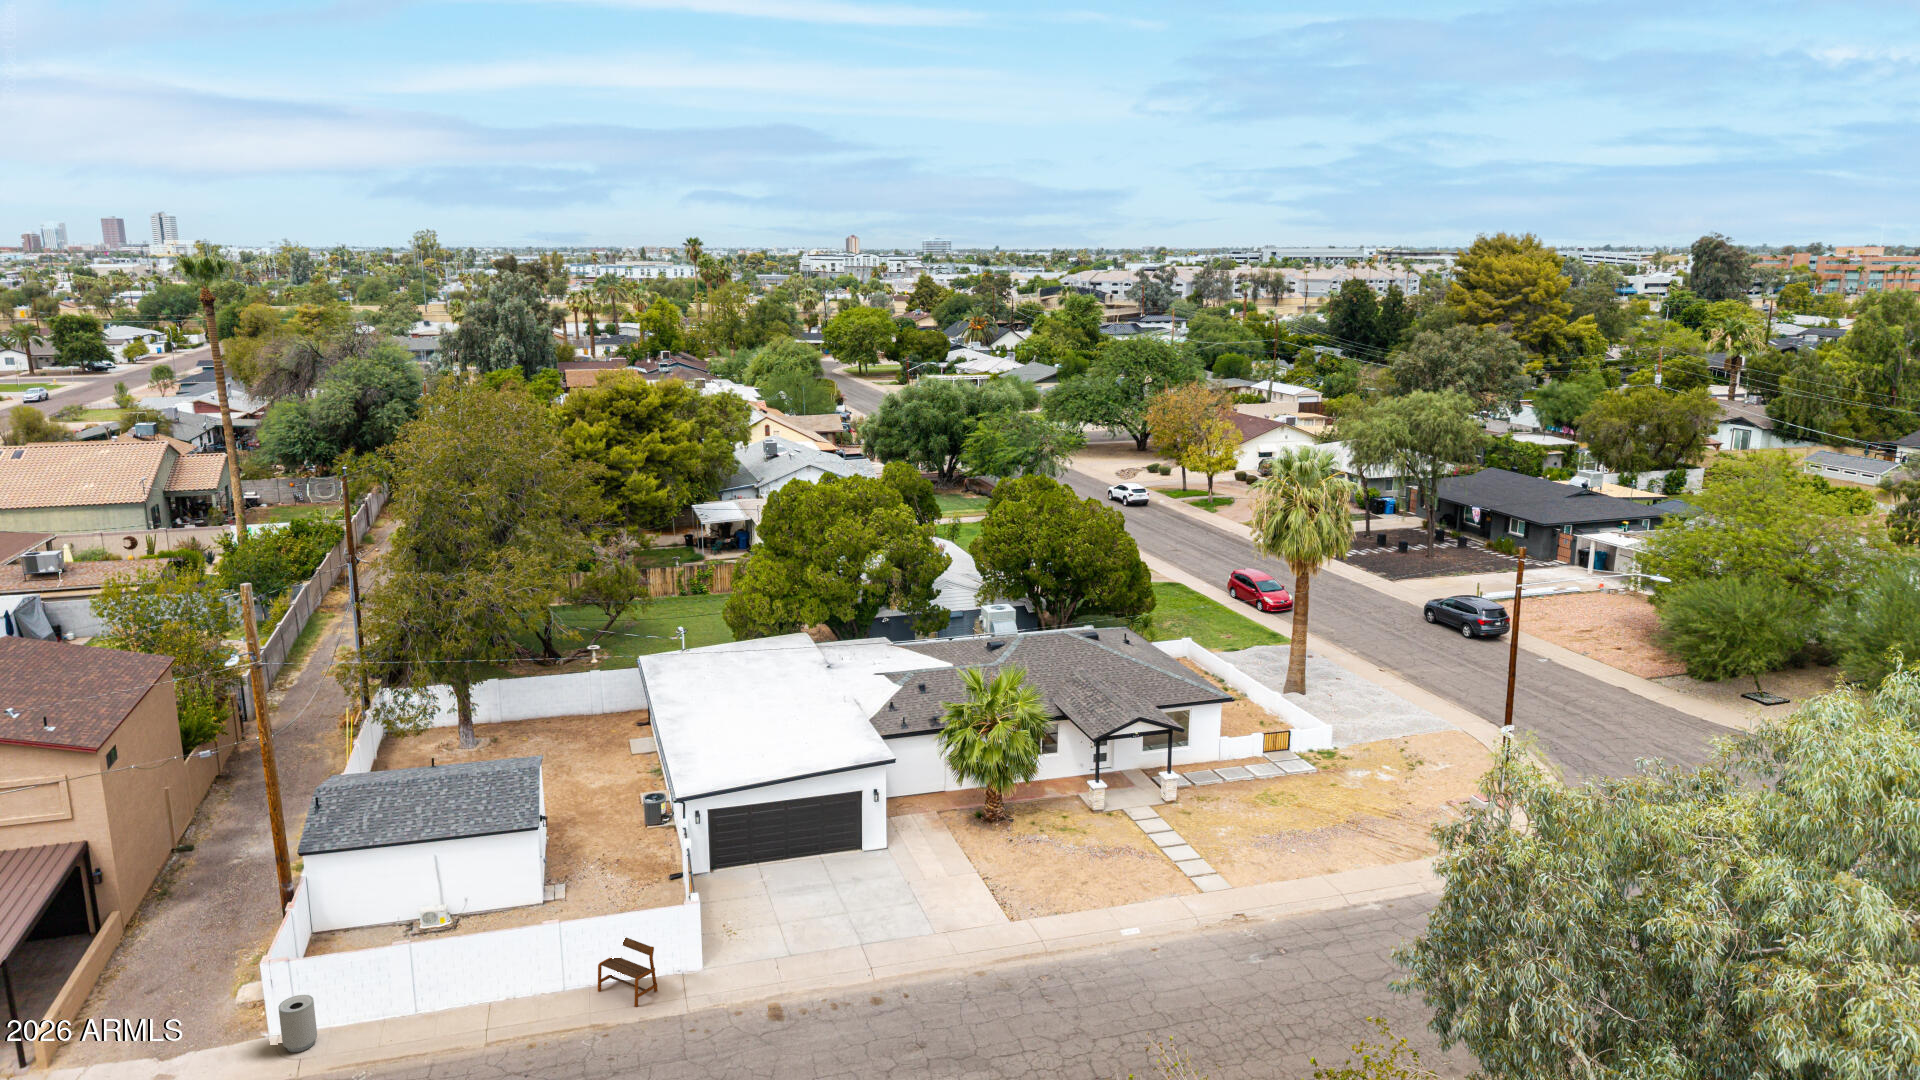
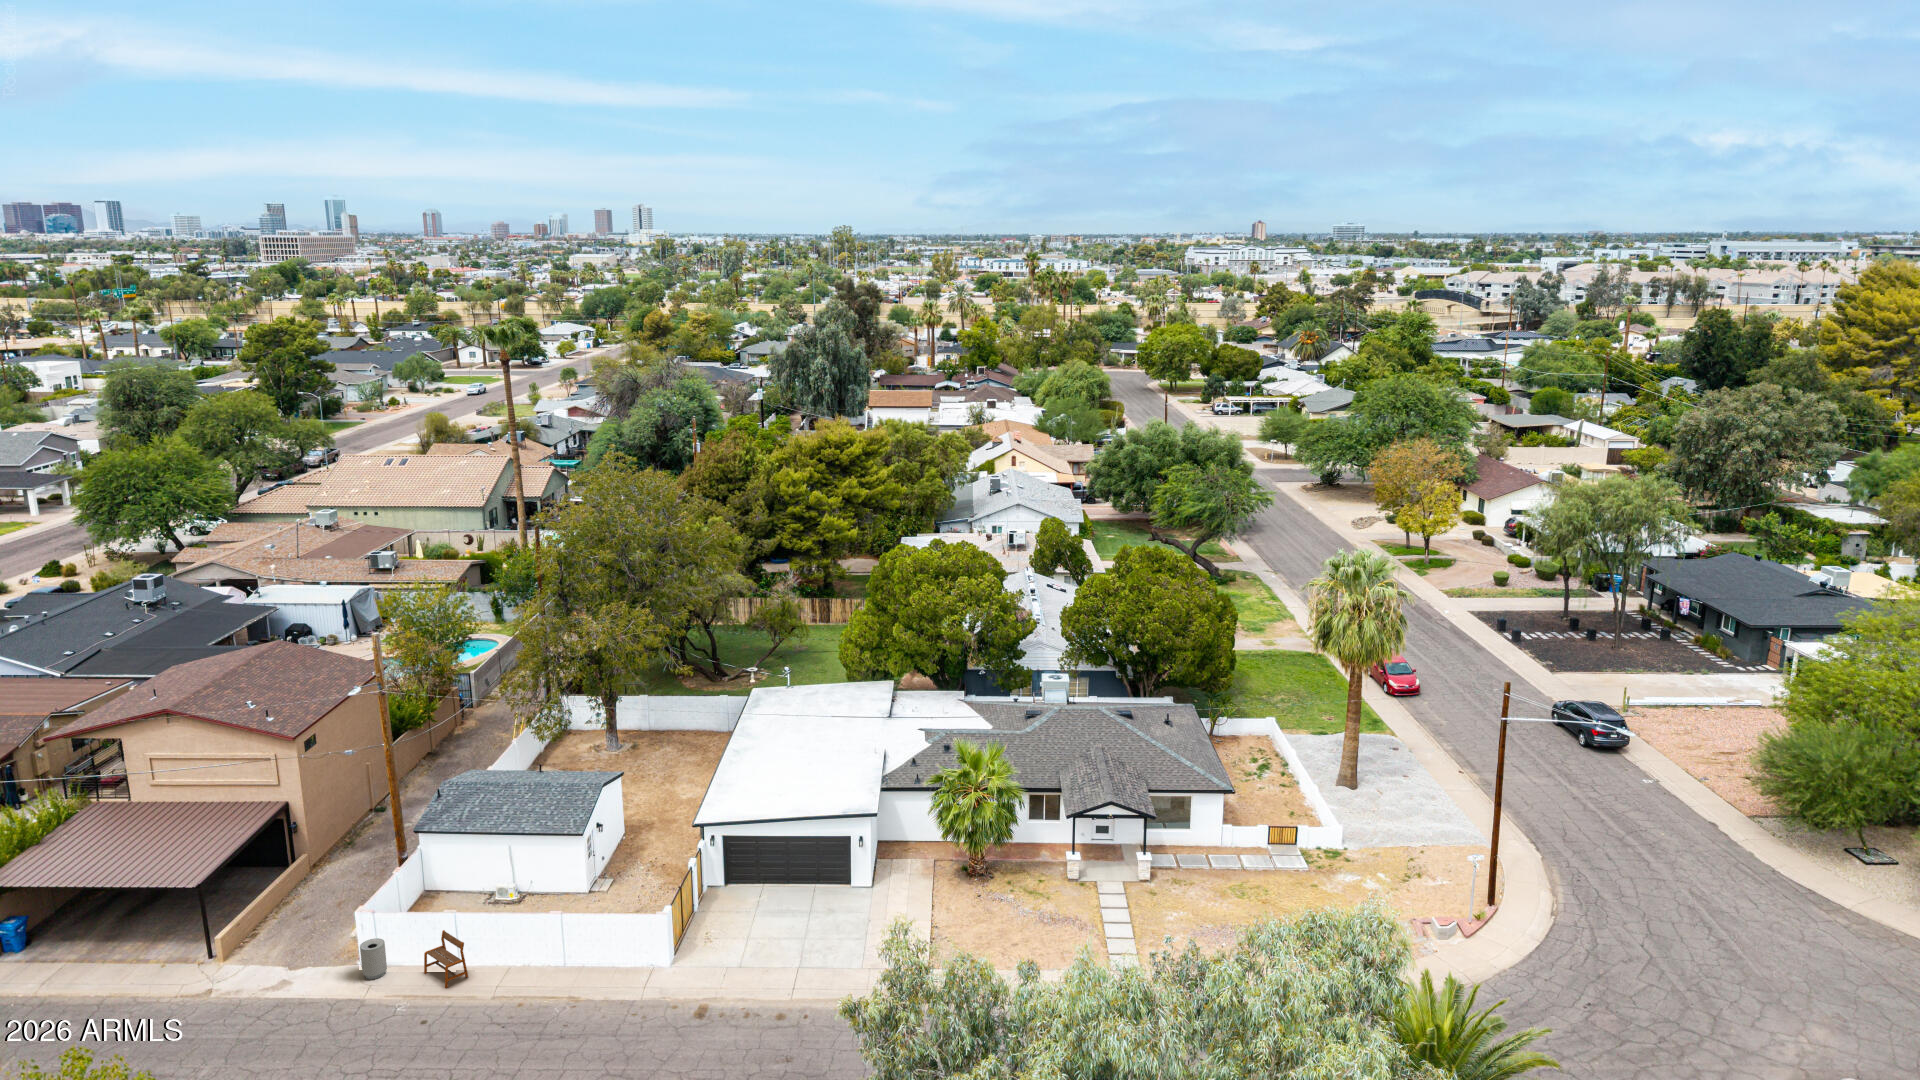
bench: present [598,937,658,1007] -> present [424,930,468,988]

